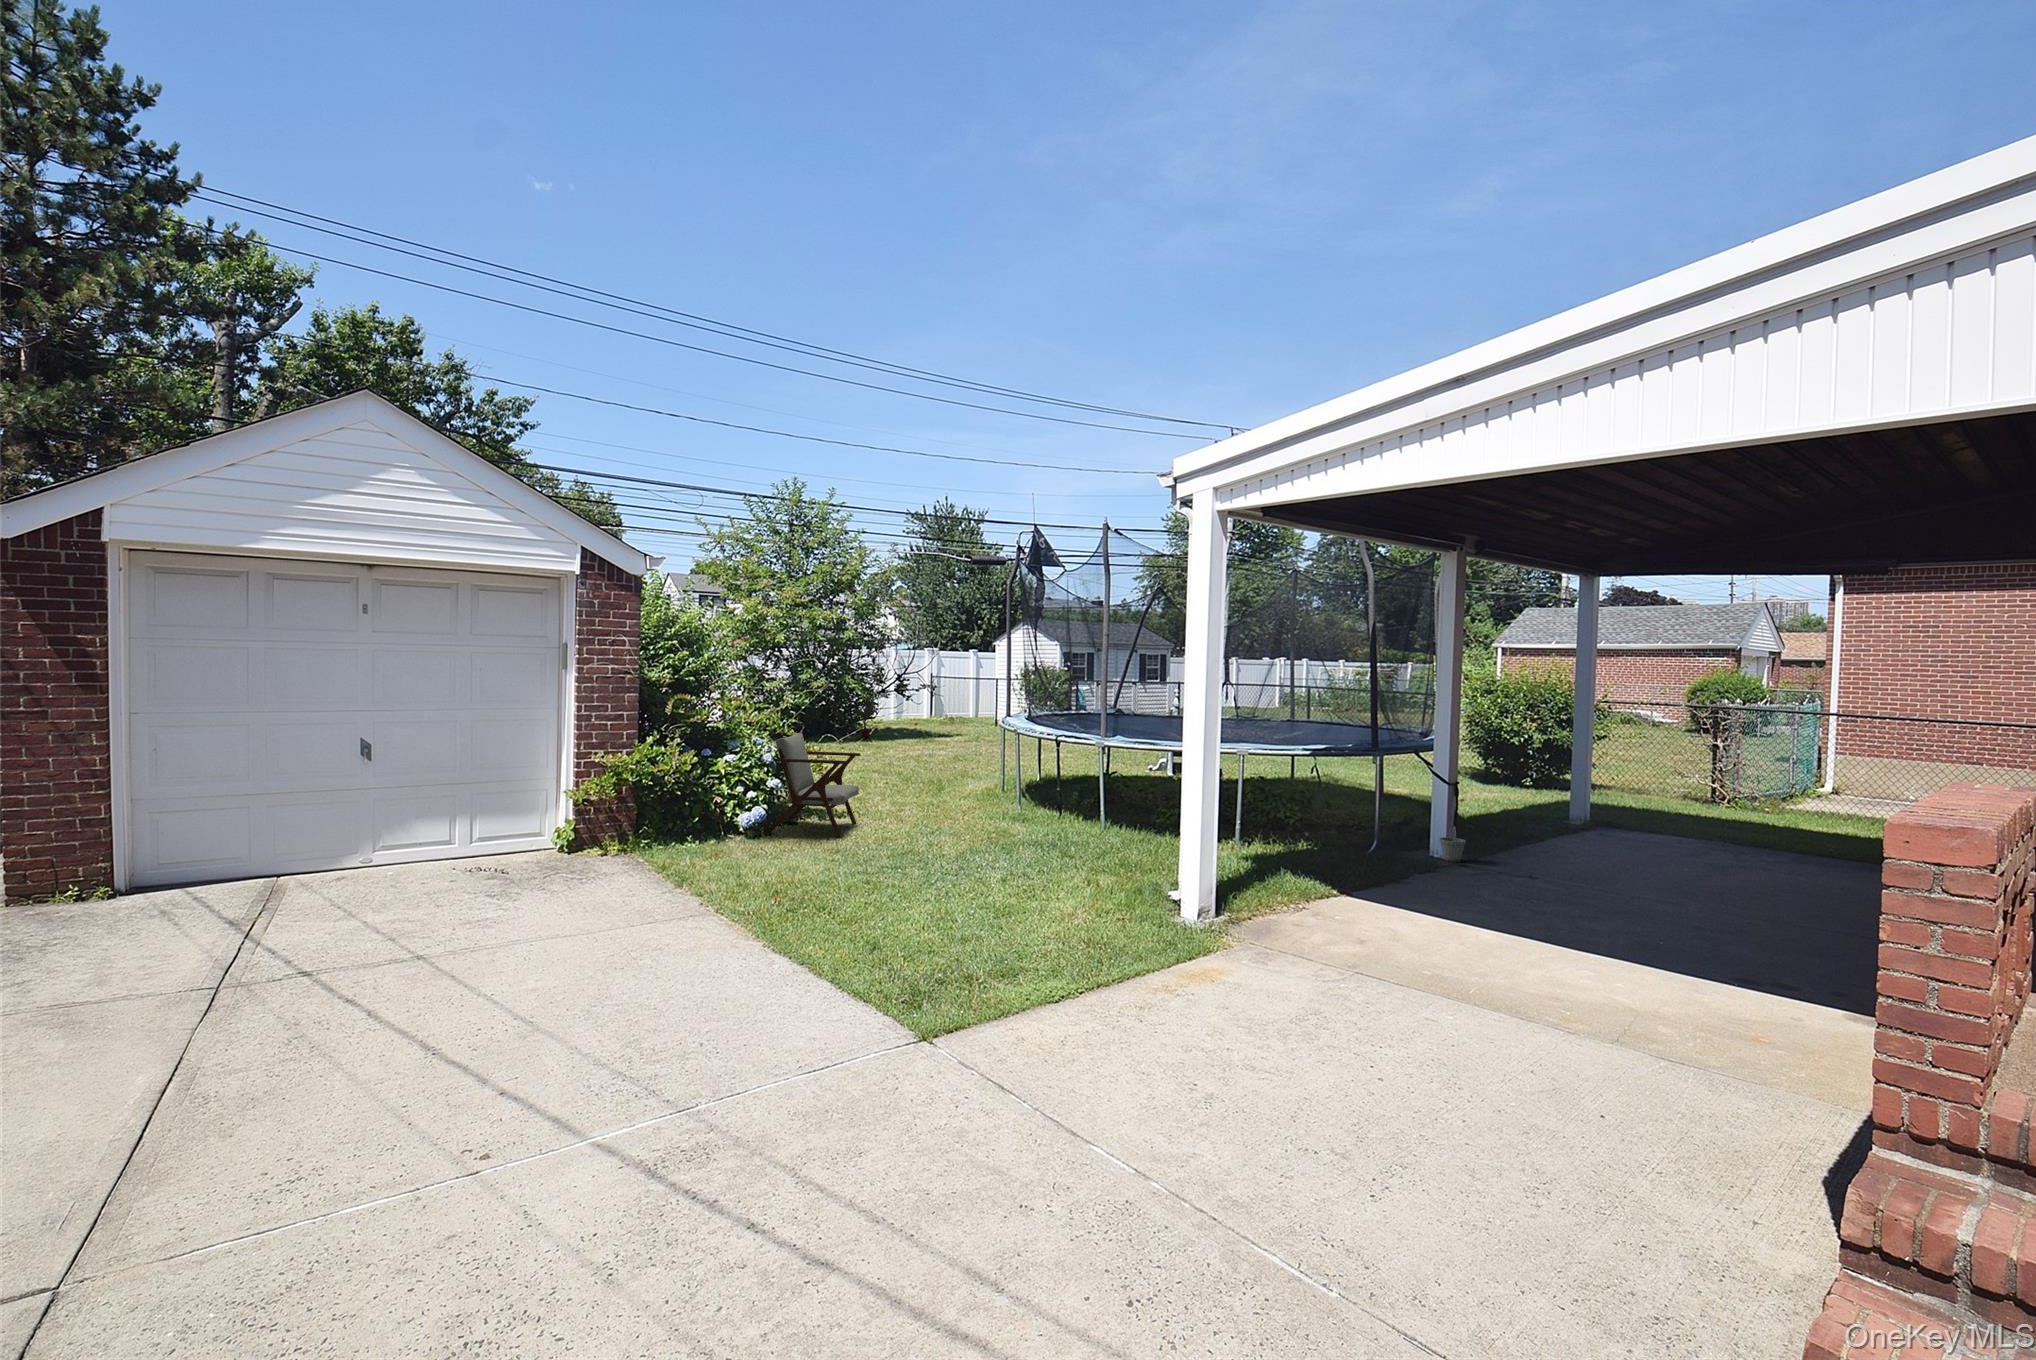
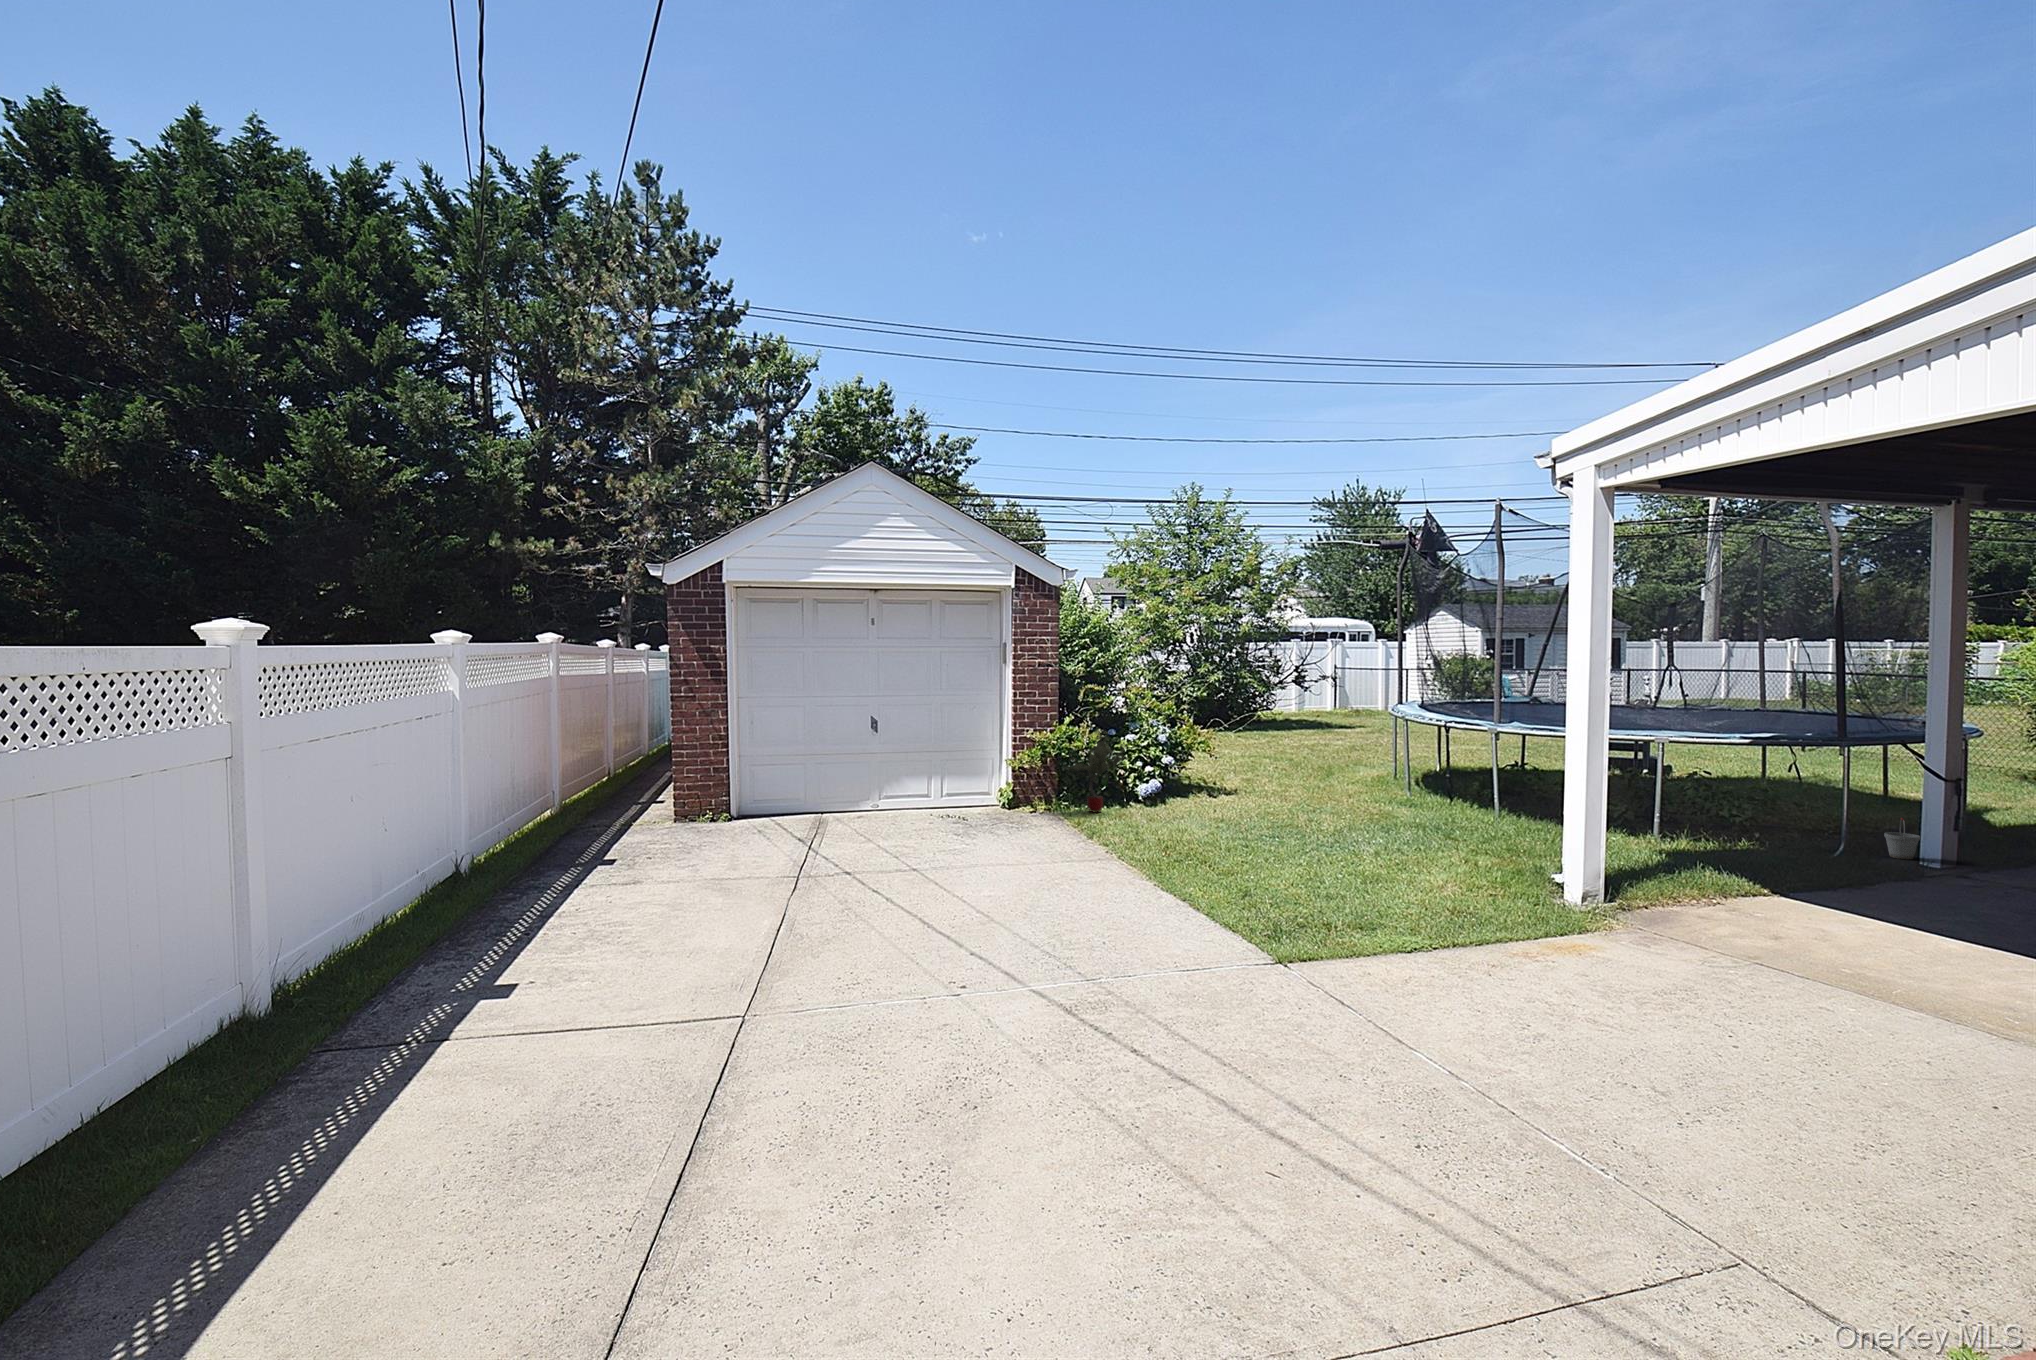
potted tree: present [853,694,875,738] -> present [1065,732,1128,812]
lounge chair: present [764,733,860,837] -> none [1160,717,1245,808]

